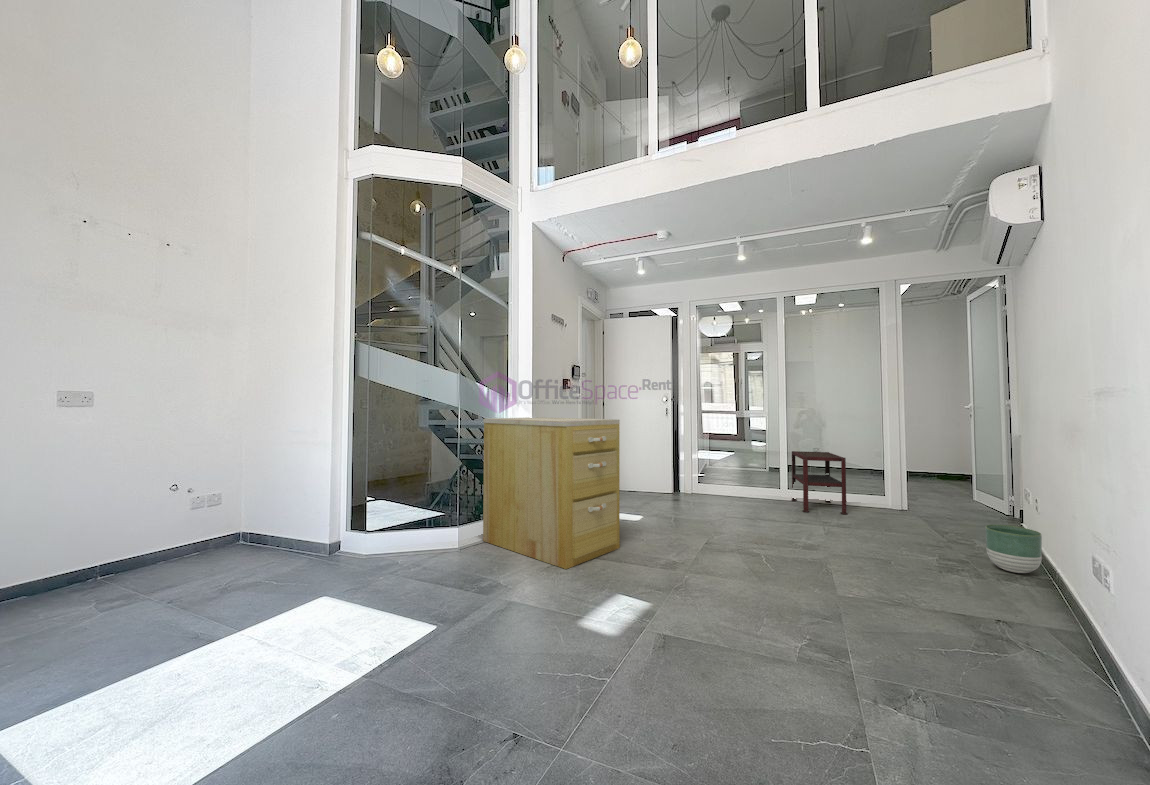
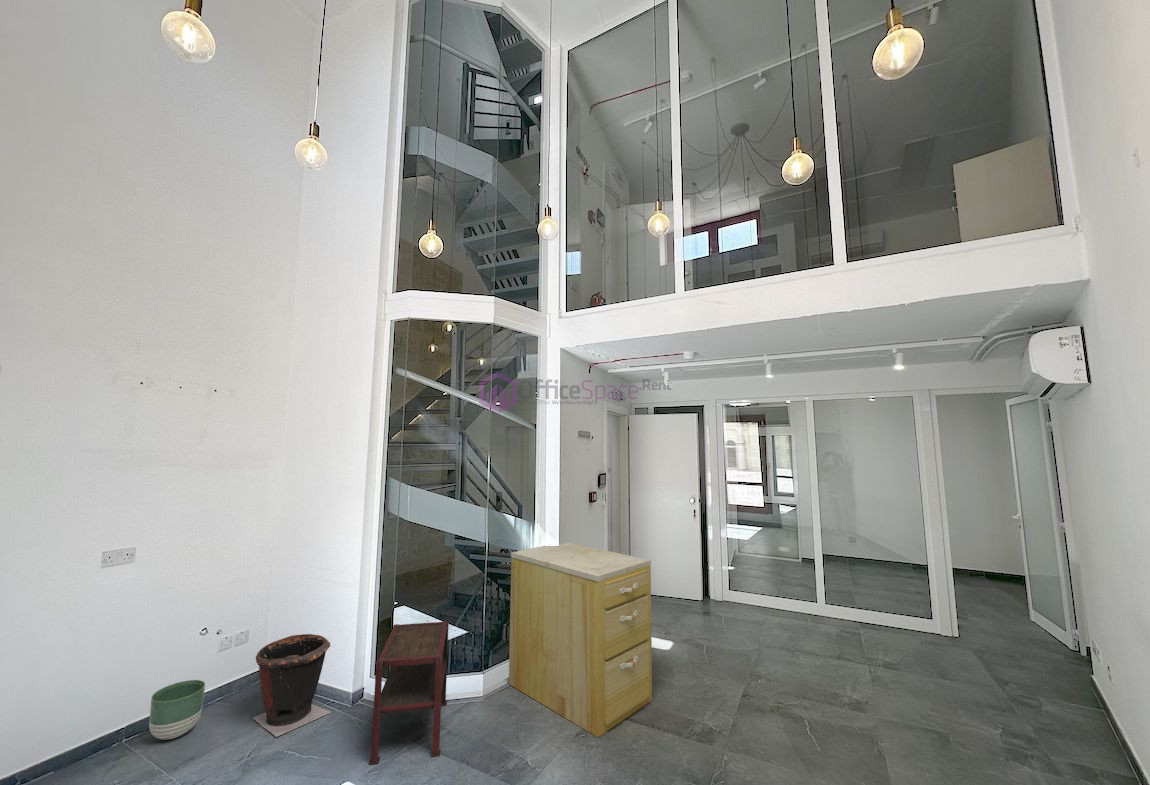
side table: present [792,451,847,514] -> present [369,621,449,765]
trash can: none [228,492,308,574] -> present [253,634,331,737]
planter: present [985,525,1042,573] -> present [149,680,205,740]

